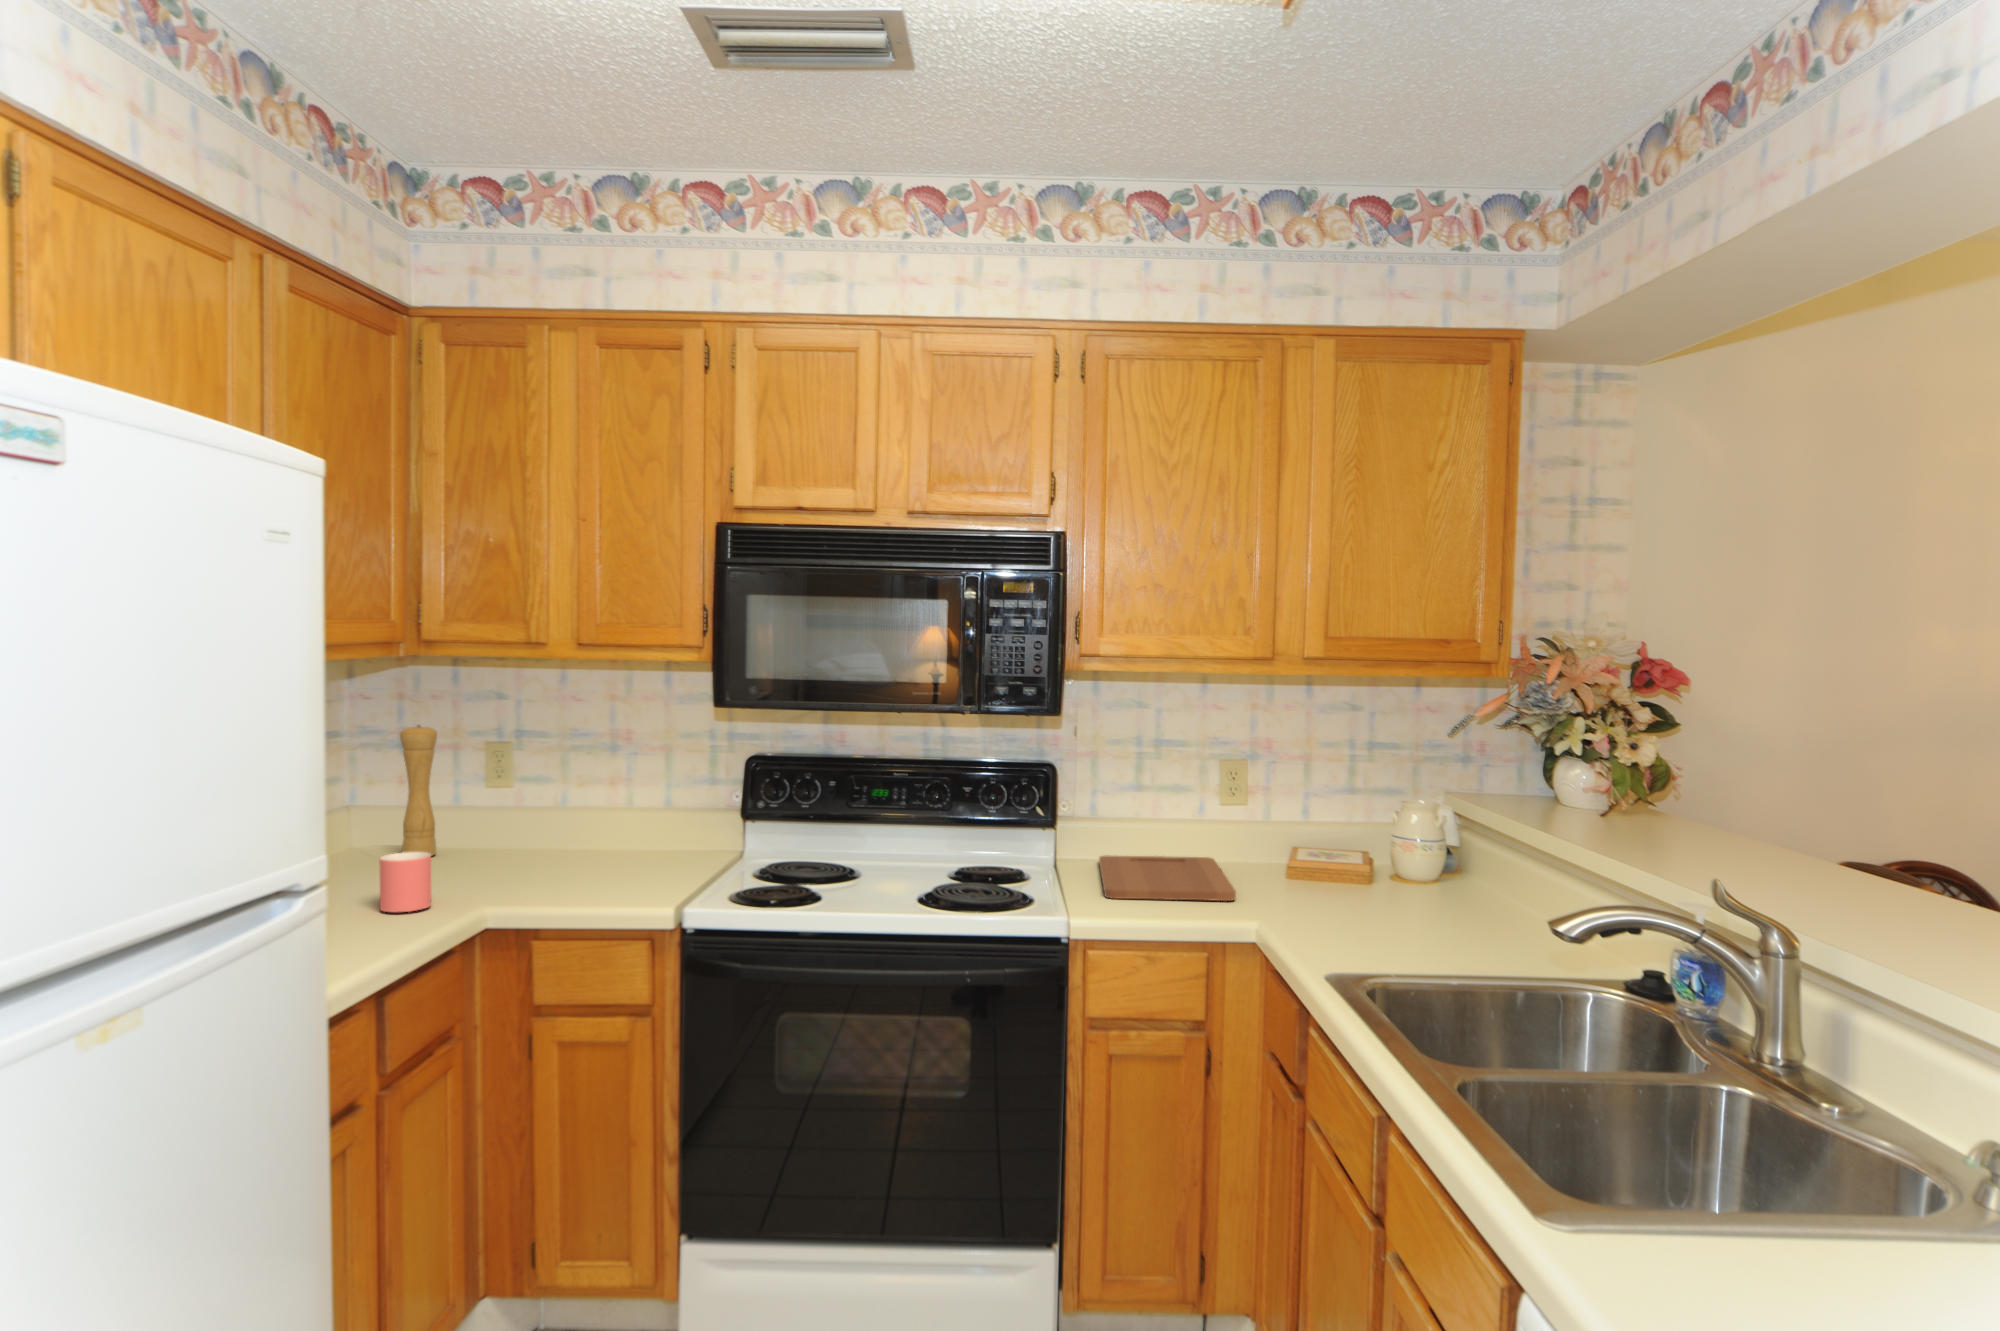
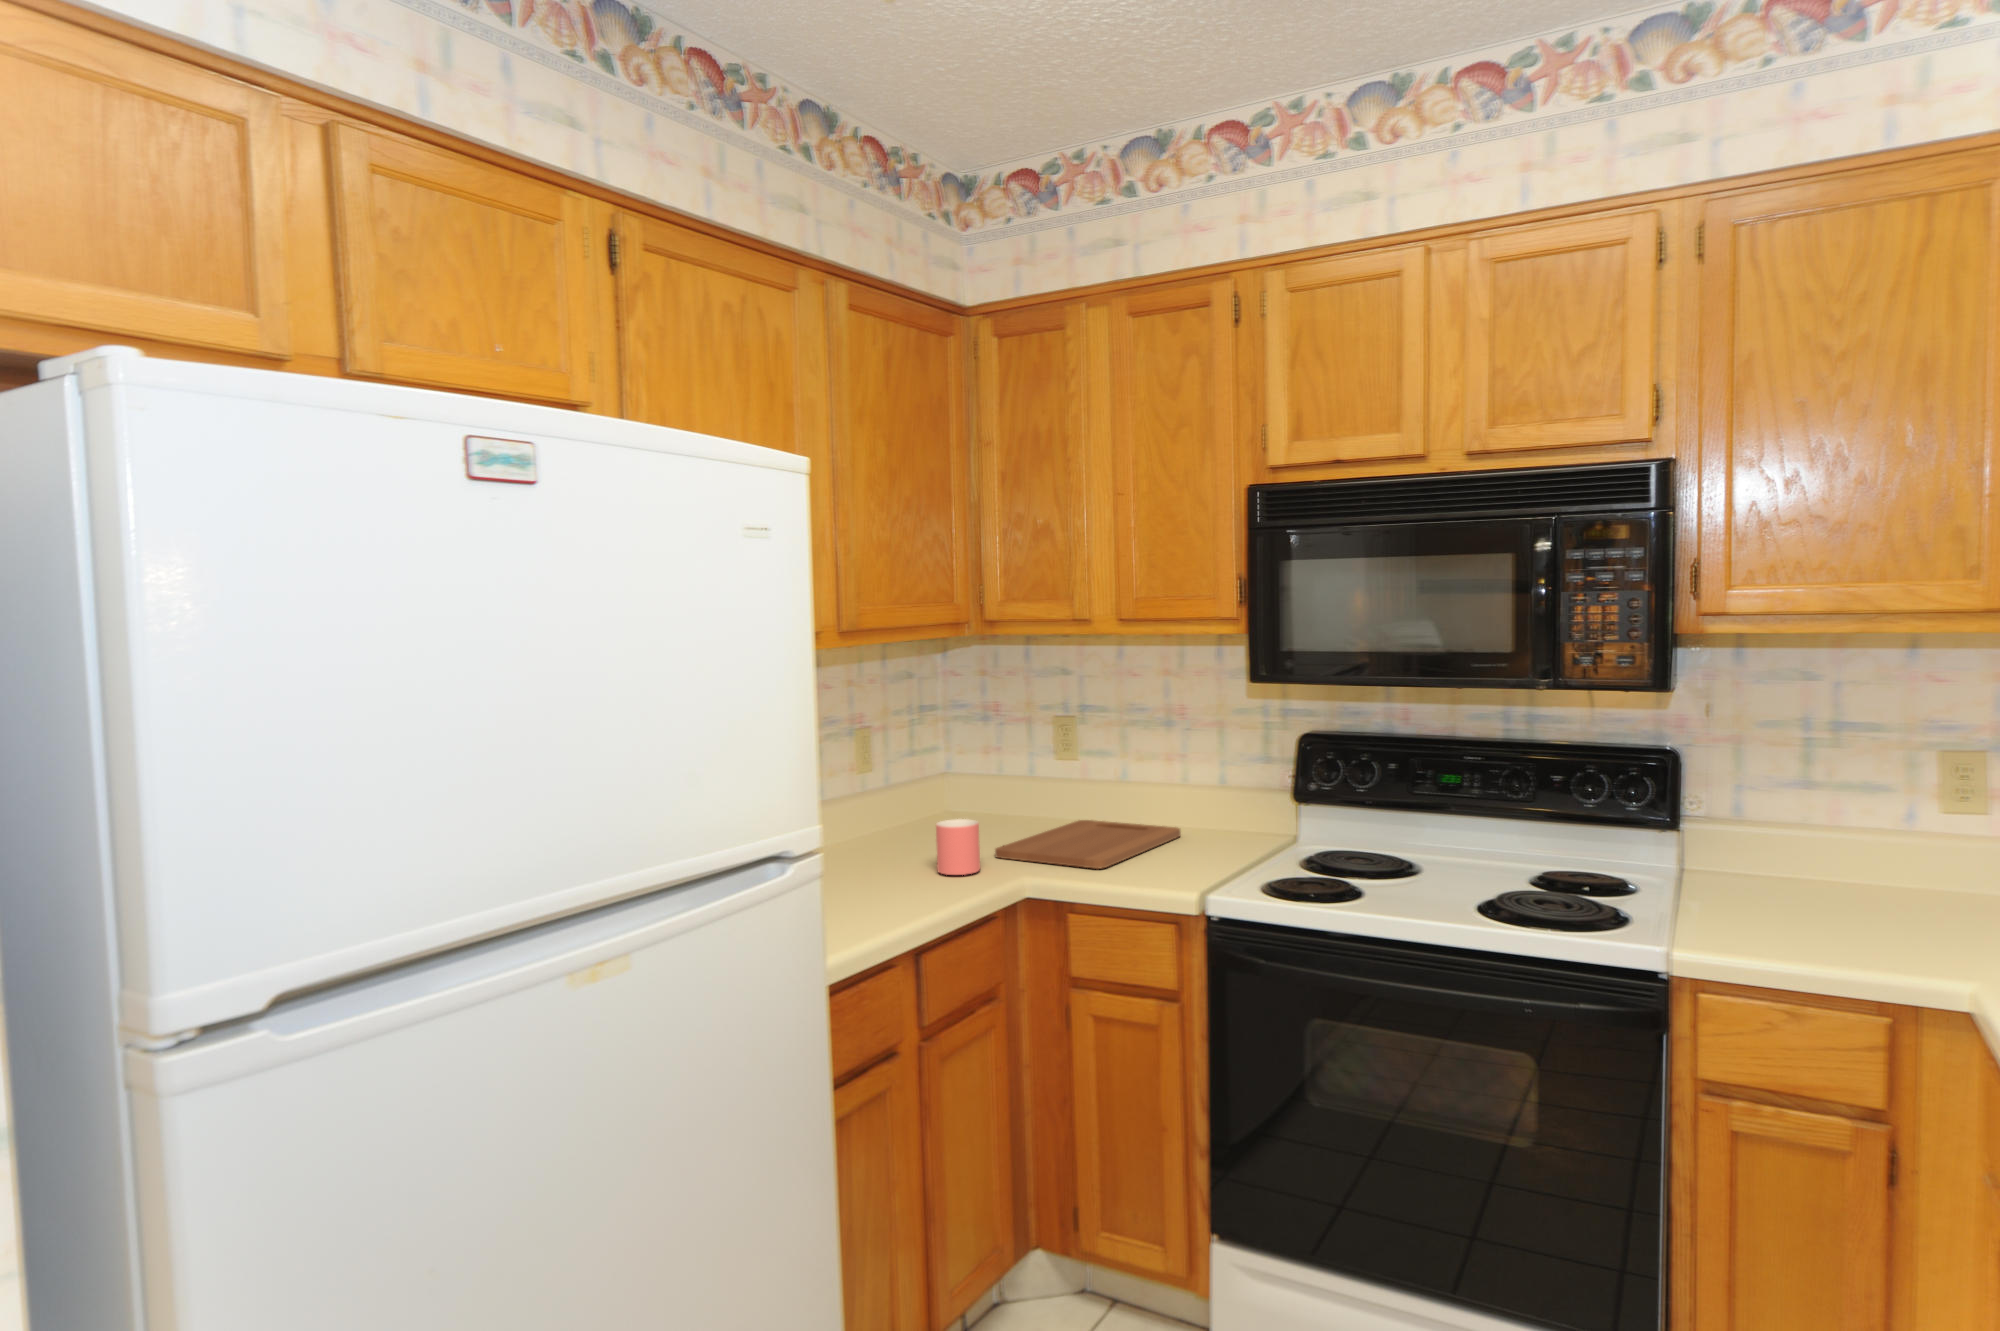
pepper mill: present [400,725,437,856] -> none [974,698,1007,822]
cutting board: present [1099,856,1236,901] -> present [995,820,1181,869]

